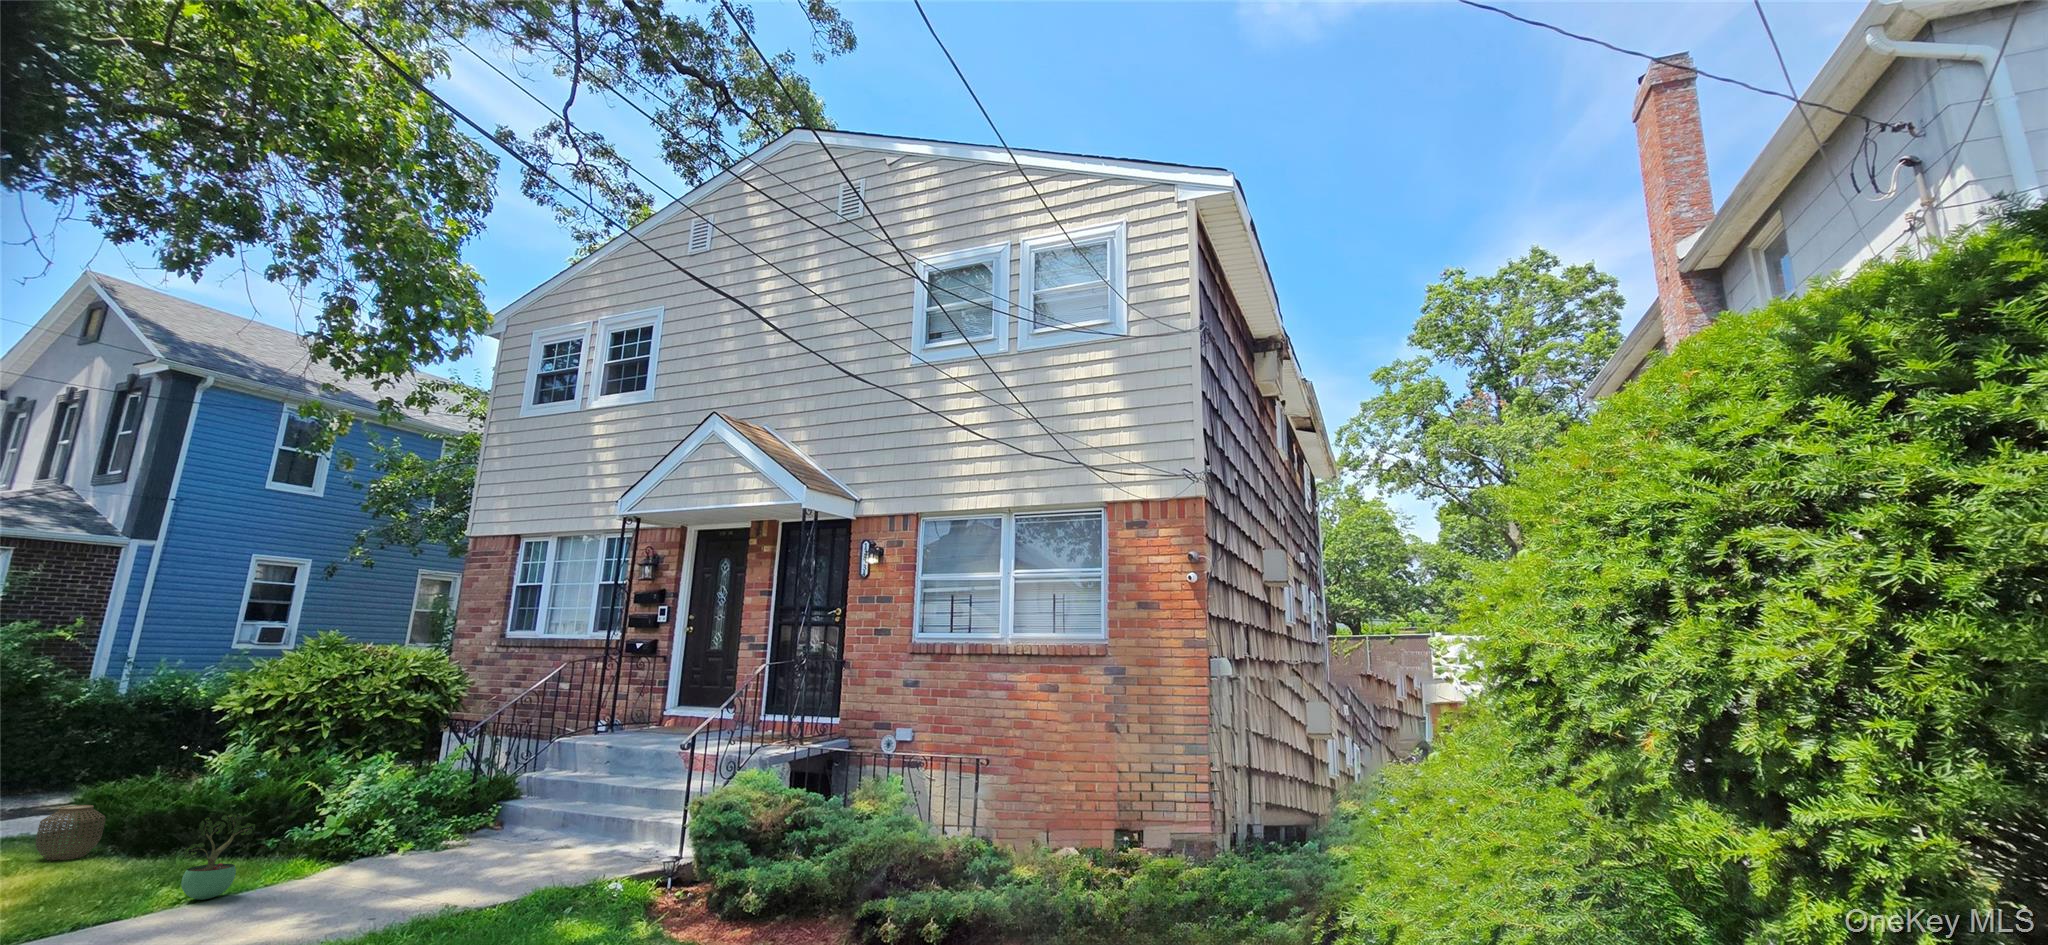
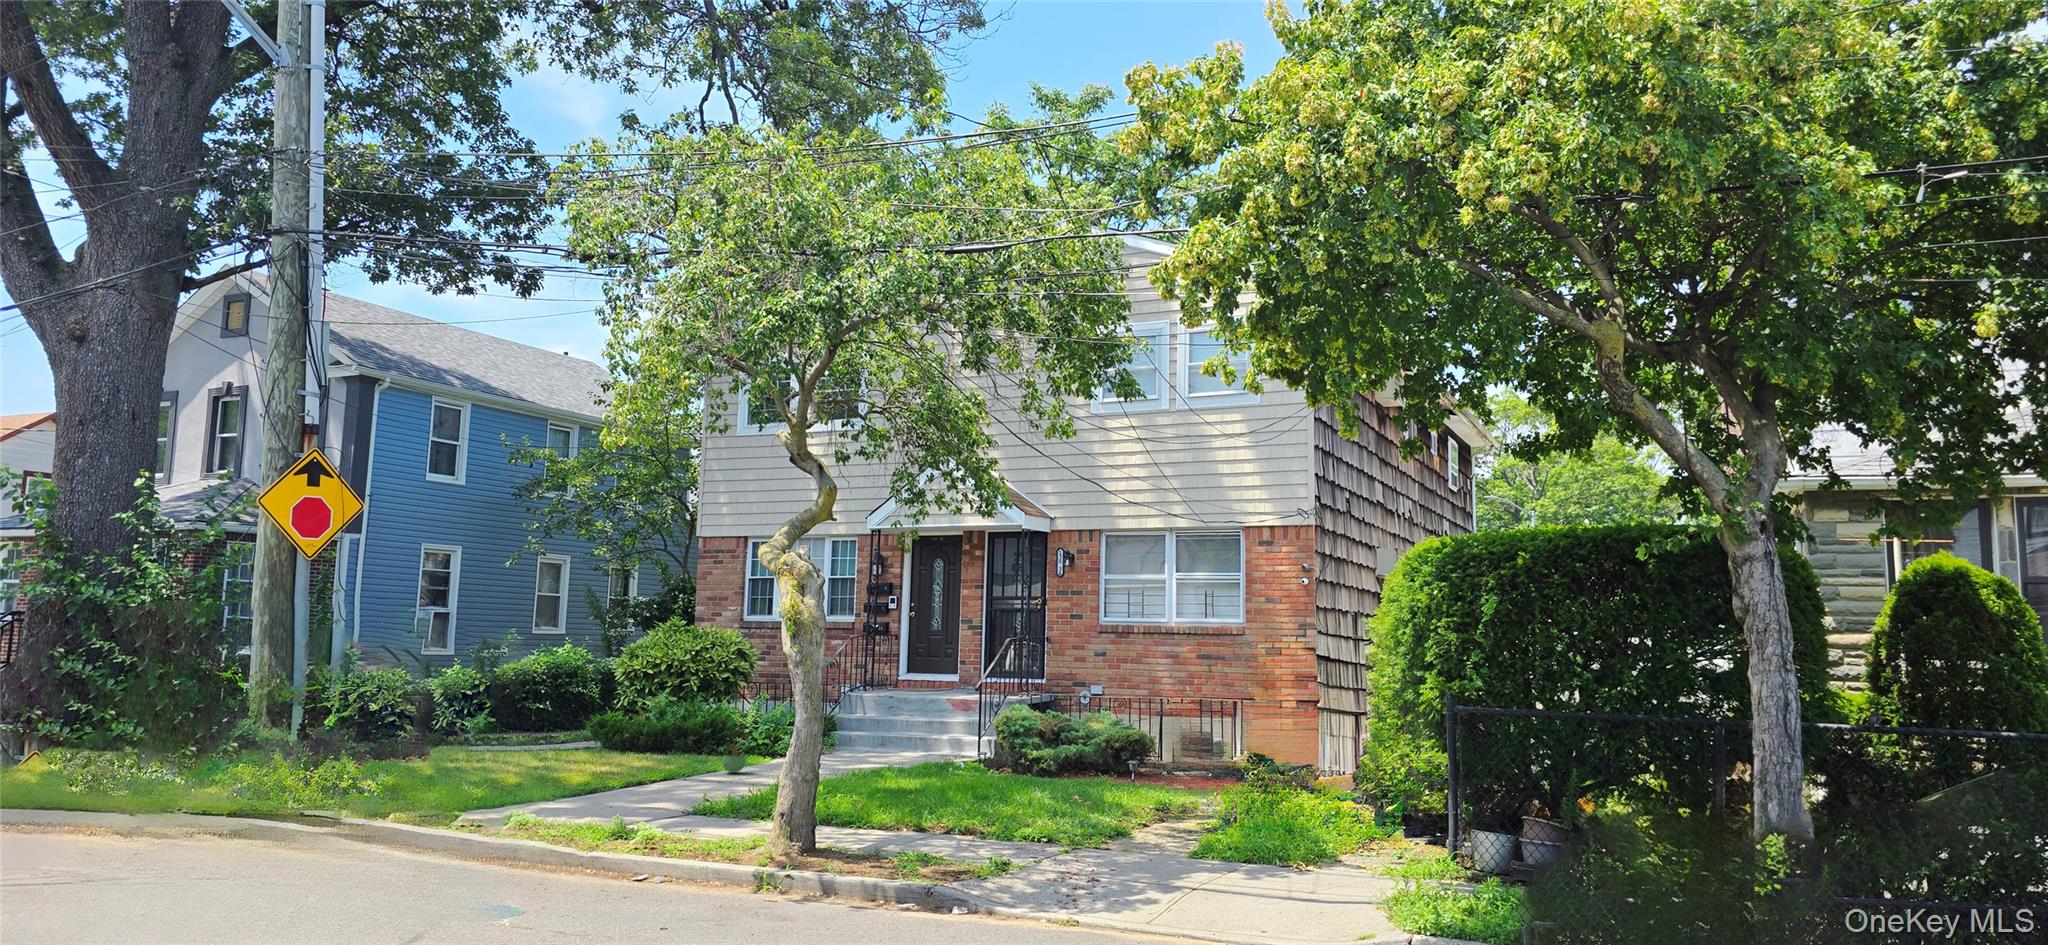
woven basket: present [36,805,106,860] -> none [575,729,607,761]

